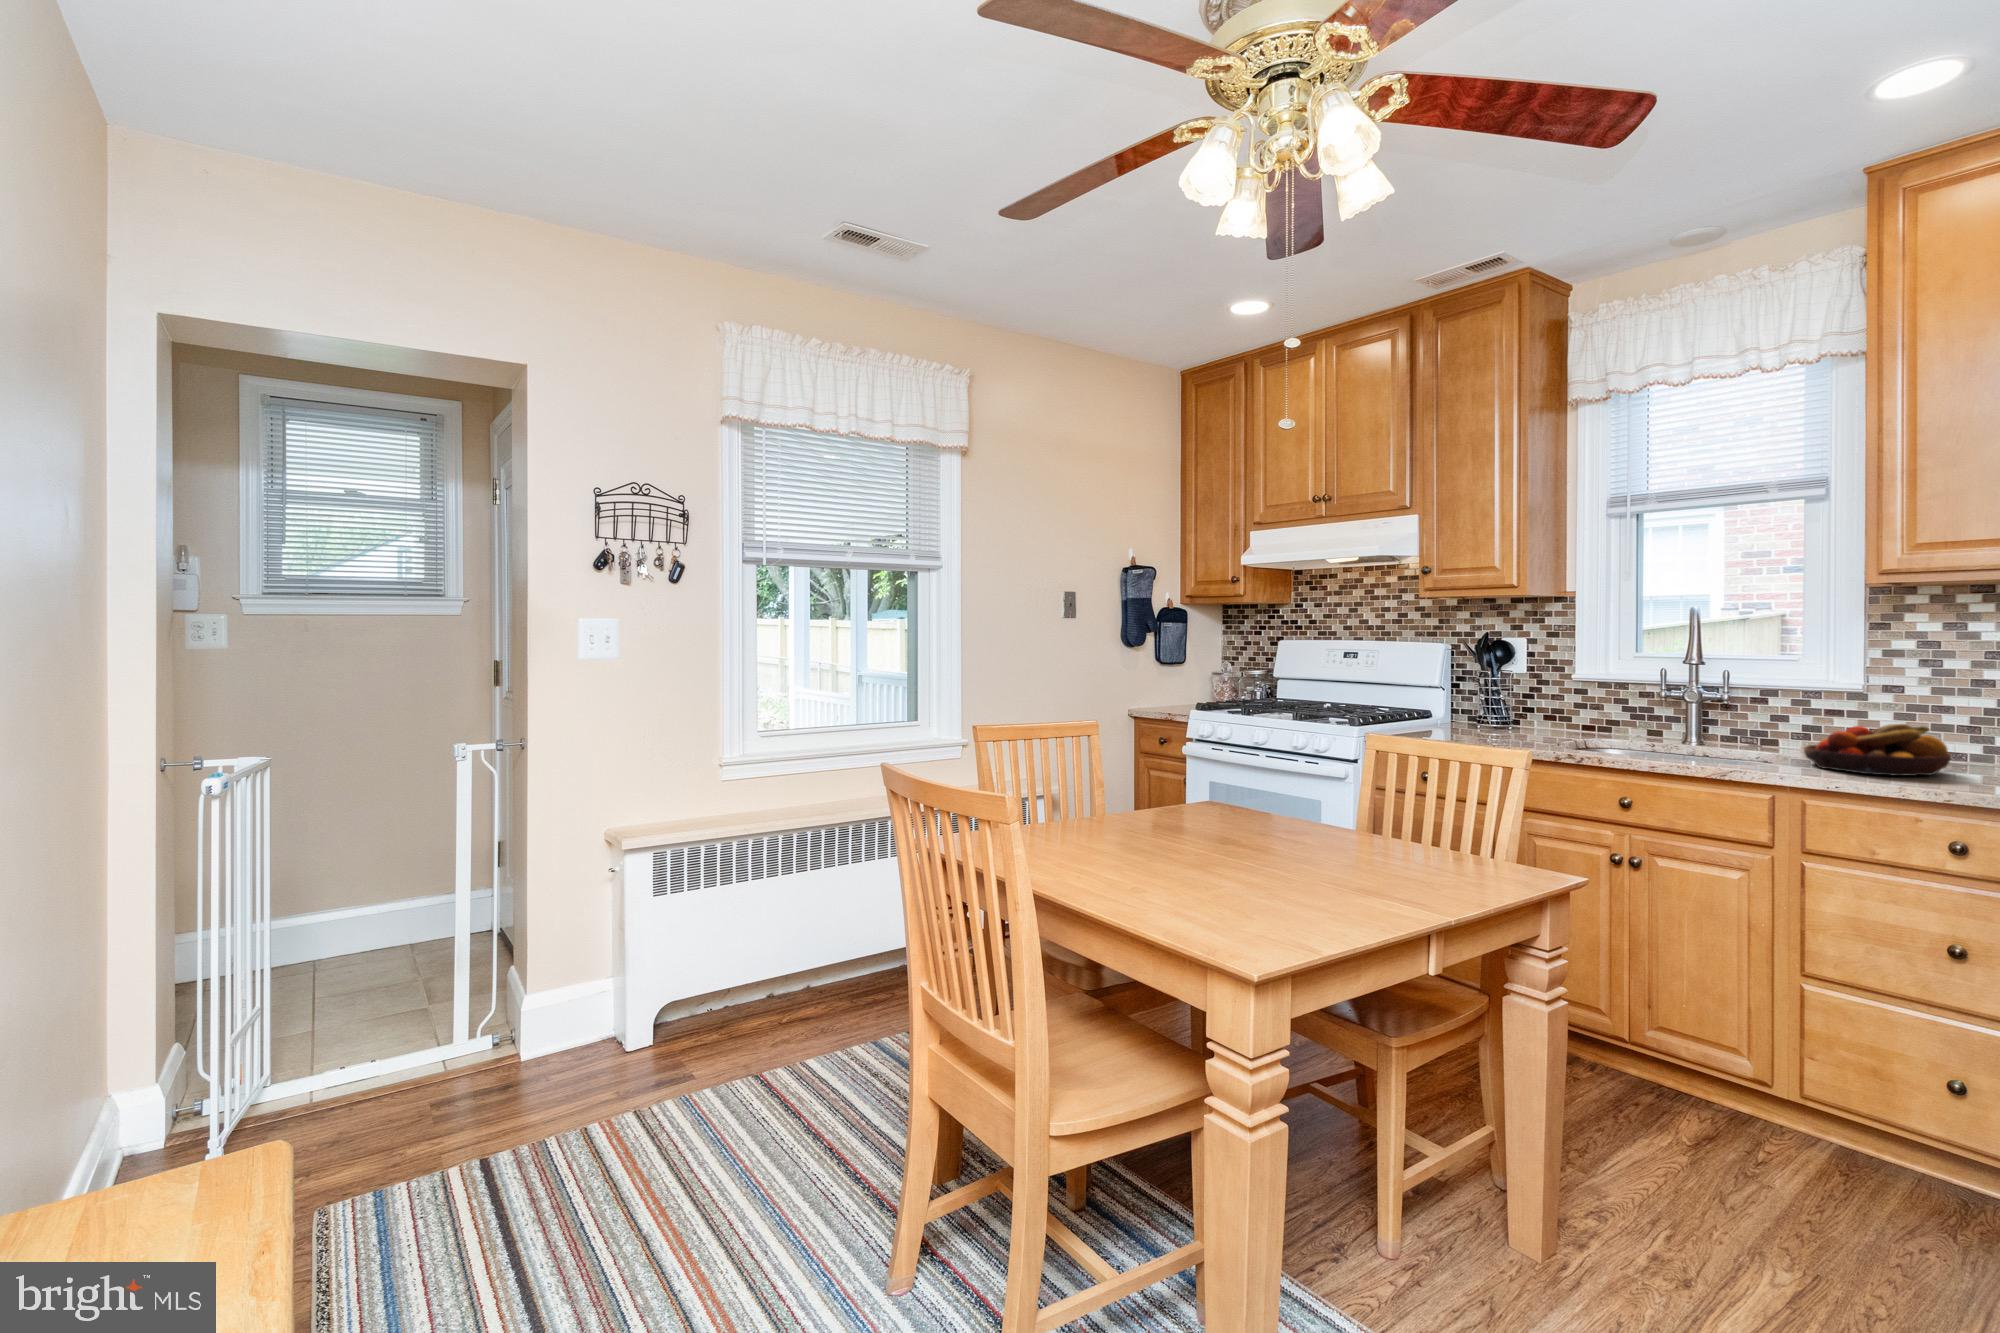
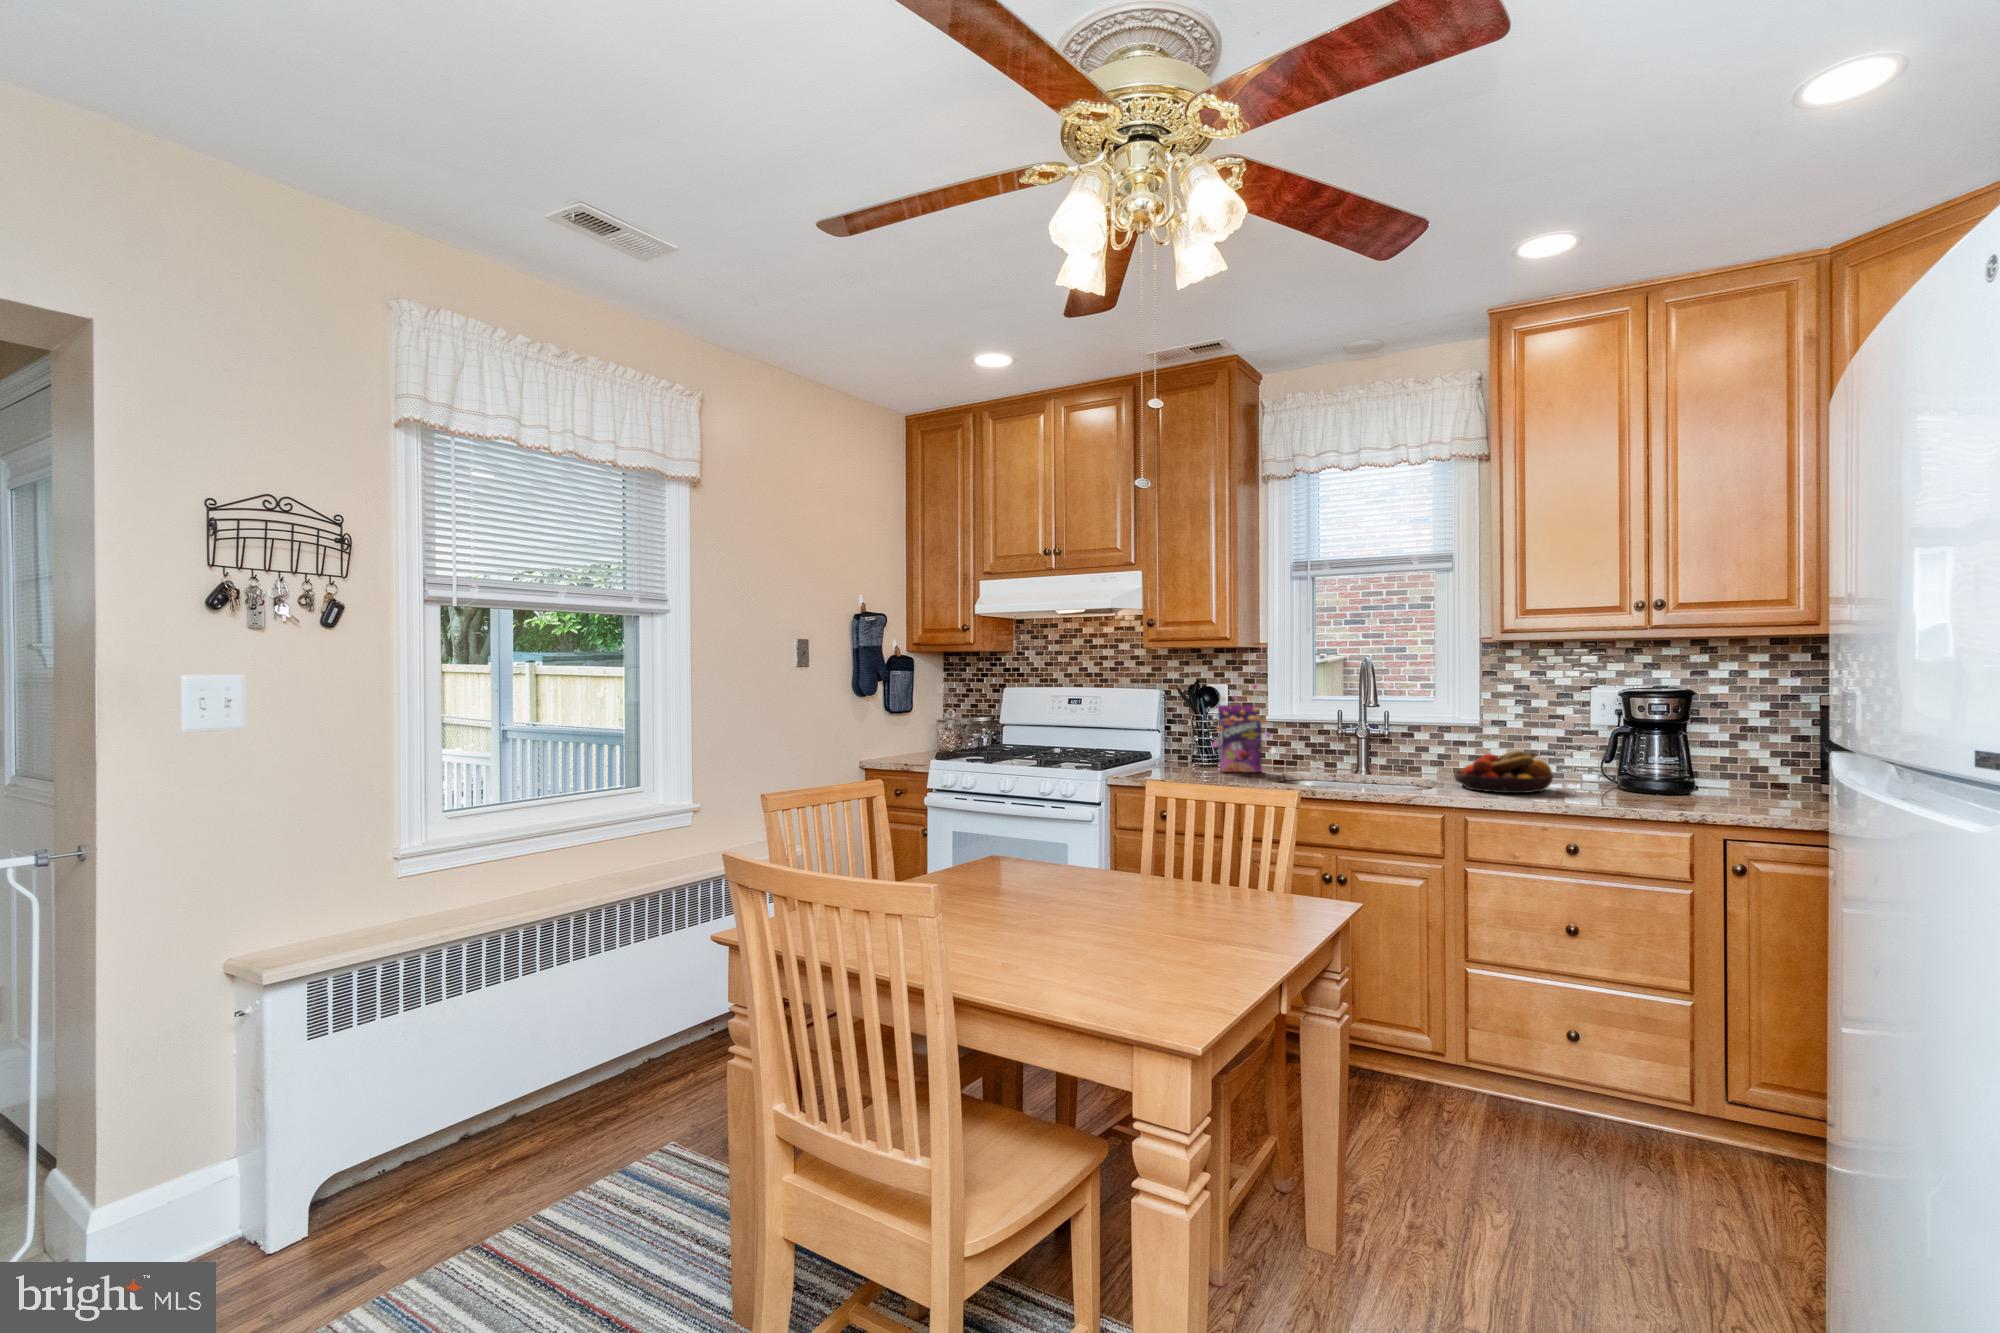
cereal box: none [1486,638,1575,737] -> present [1213,685,1274,772]

